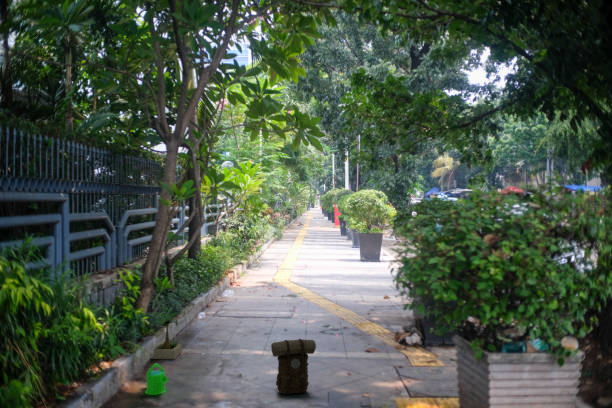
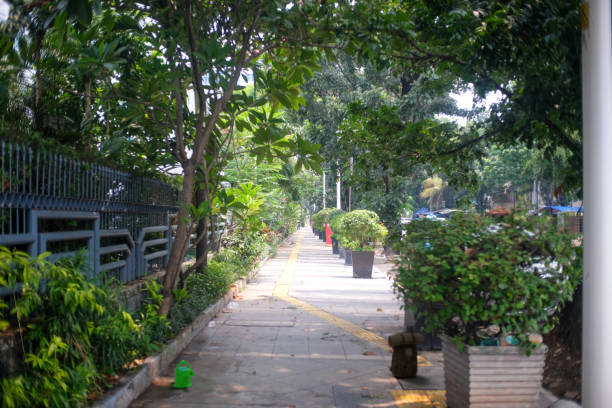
potted plant: present [151,310,182,359] -> none [170,315,204,360]
backpack: present [271,339,316,394] -> present [388,333,424,378]

